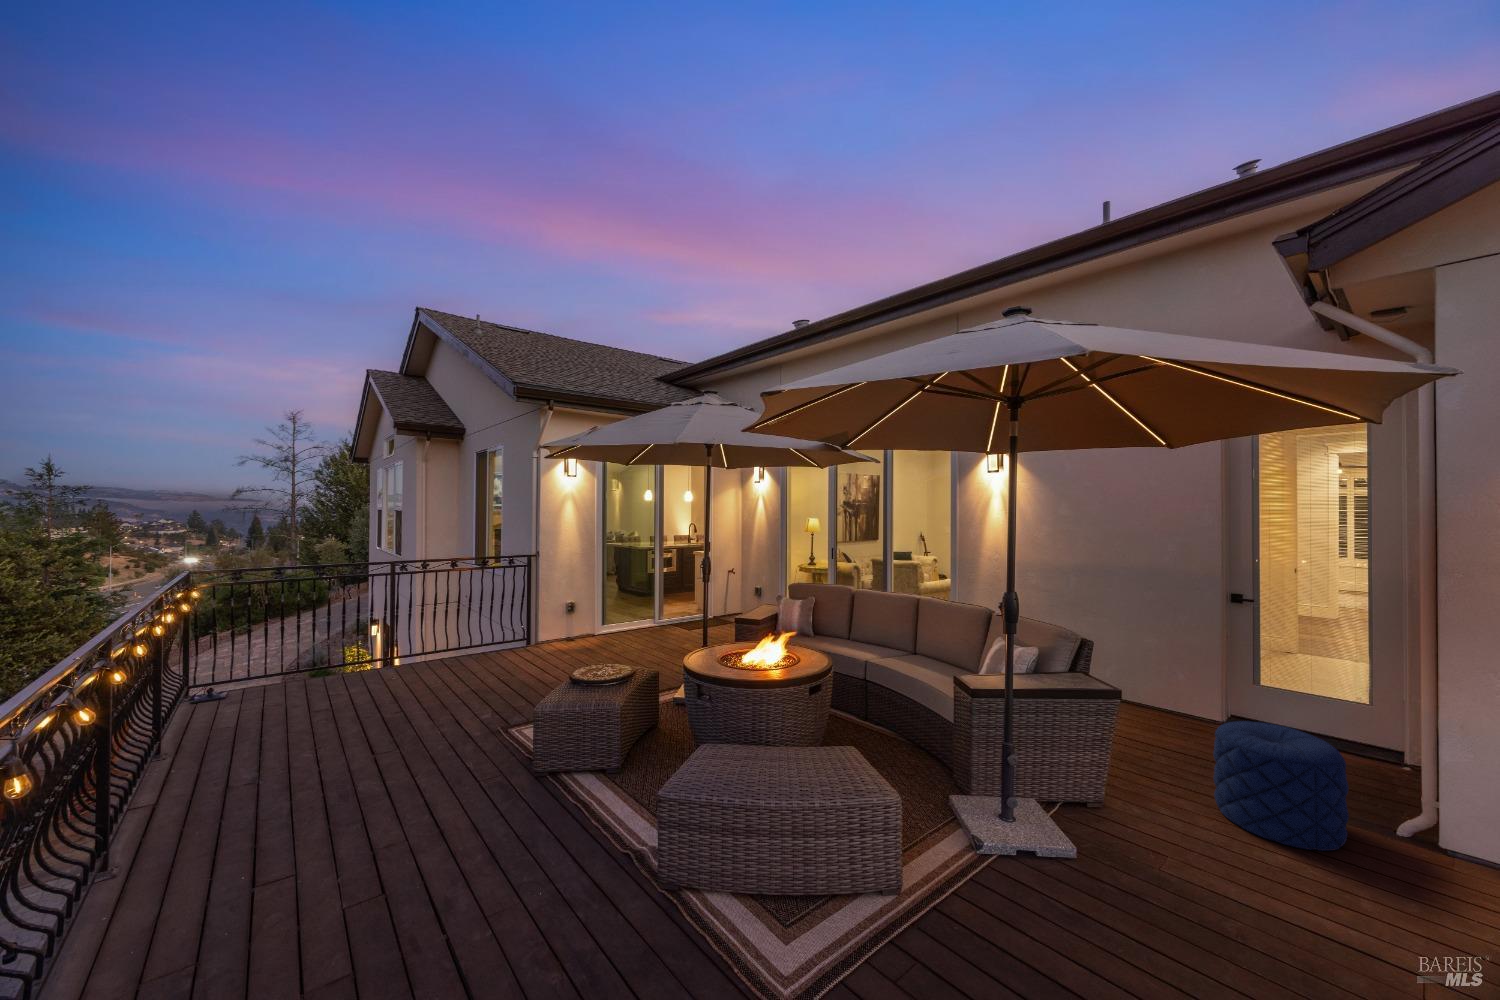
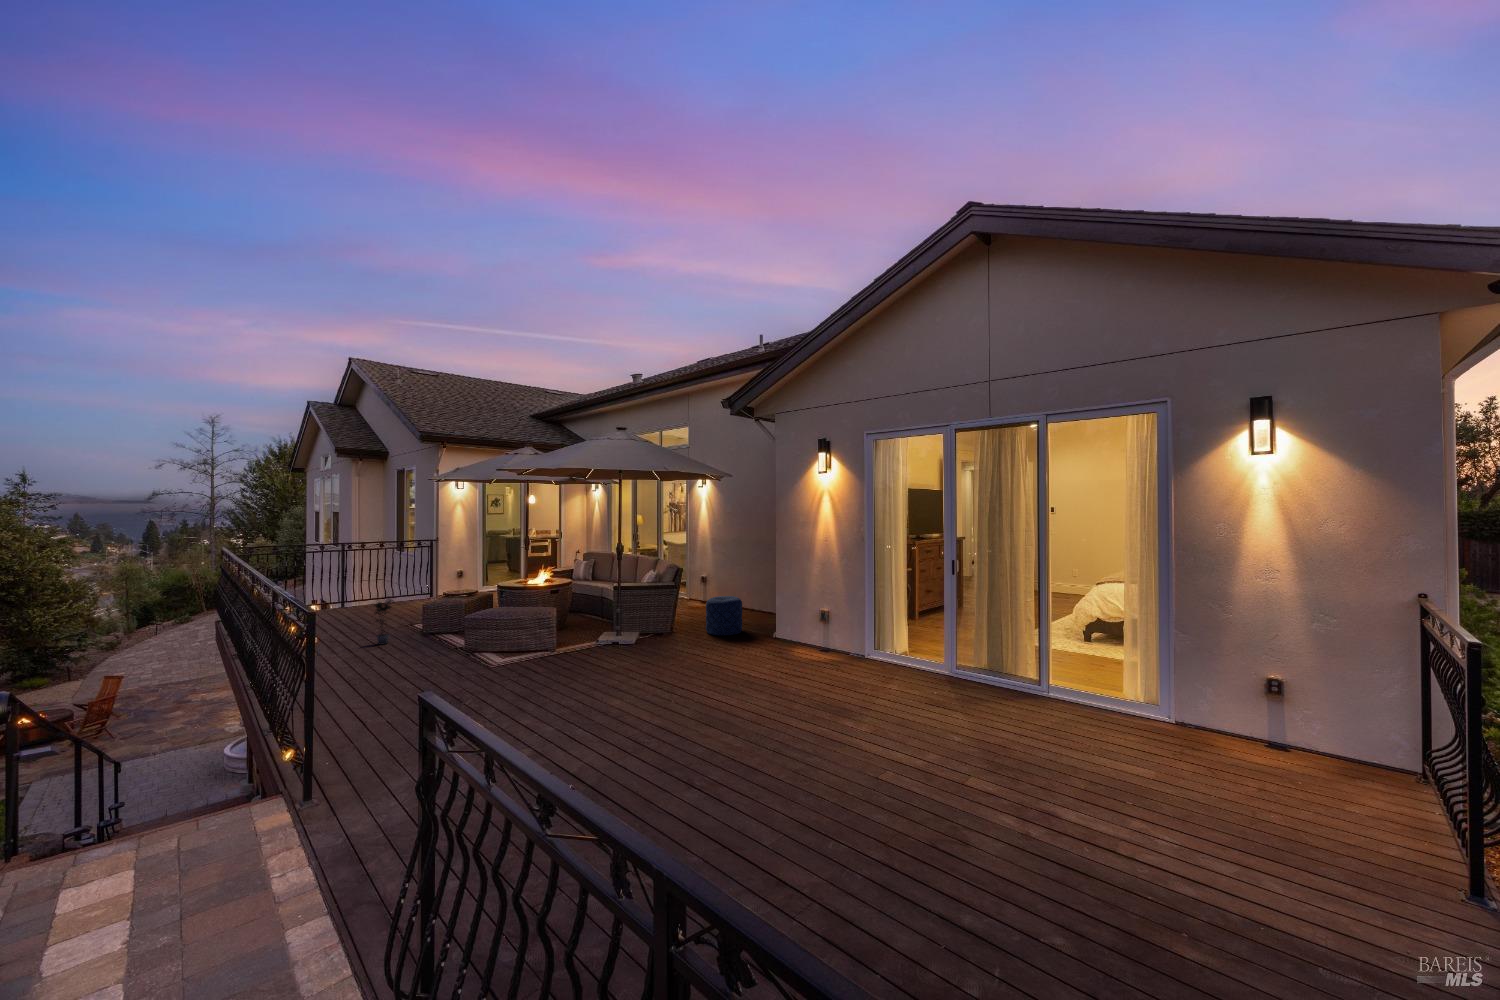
potted plant: none [401,724,462,856] -> present [375,598,394,644]

